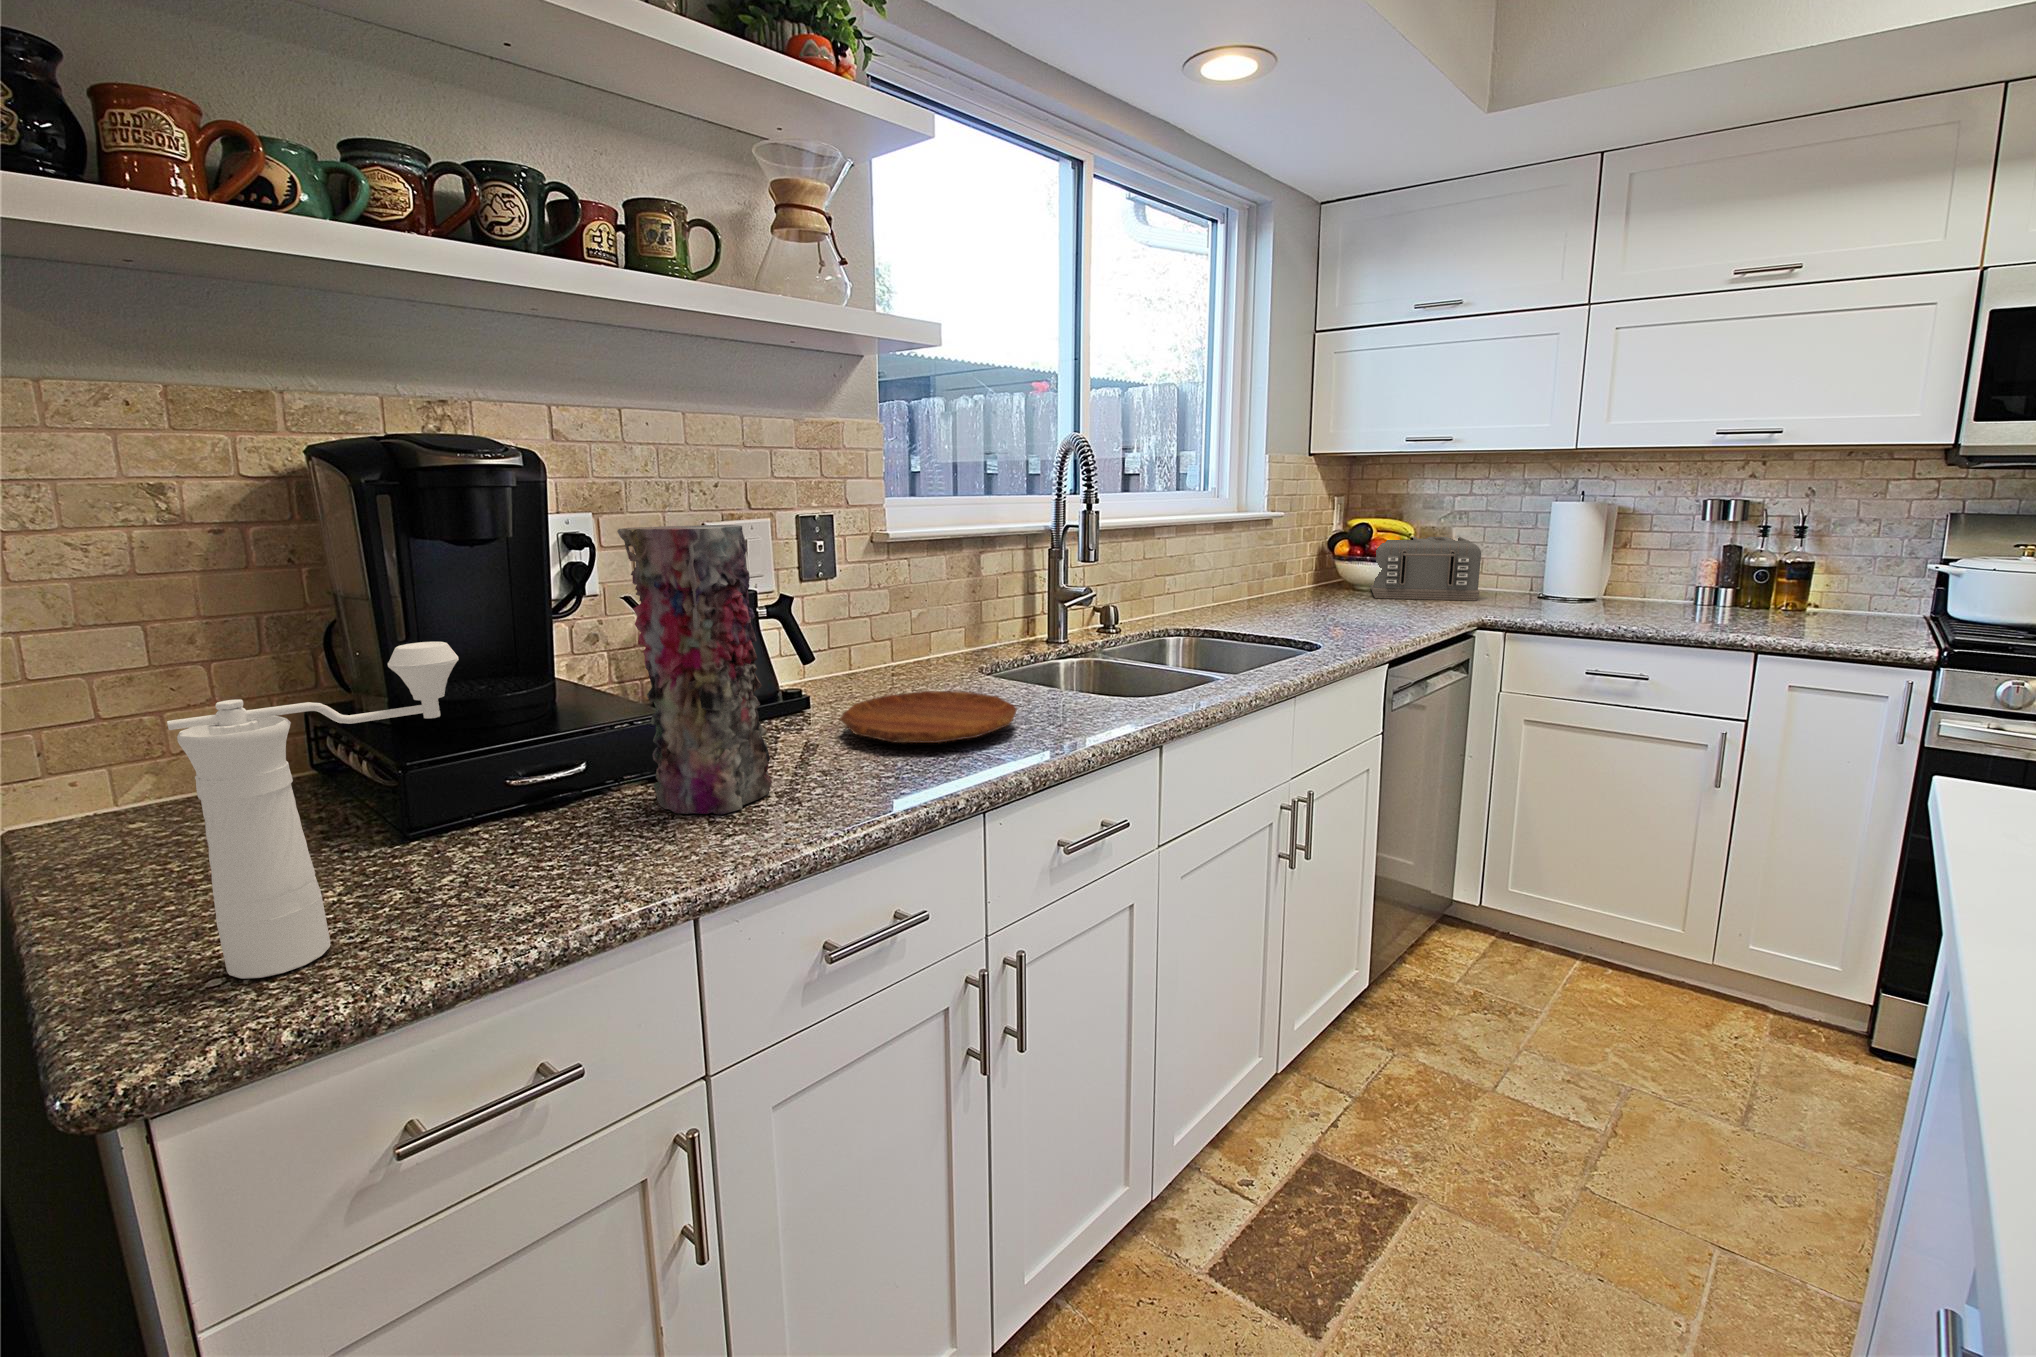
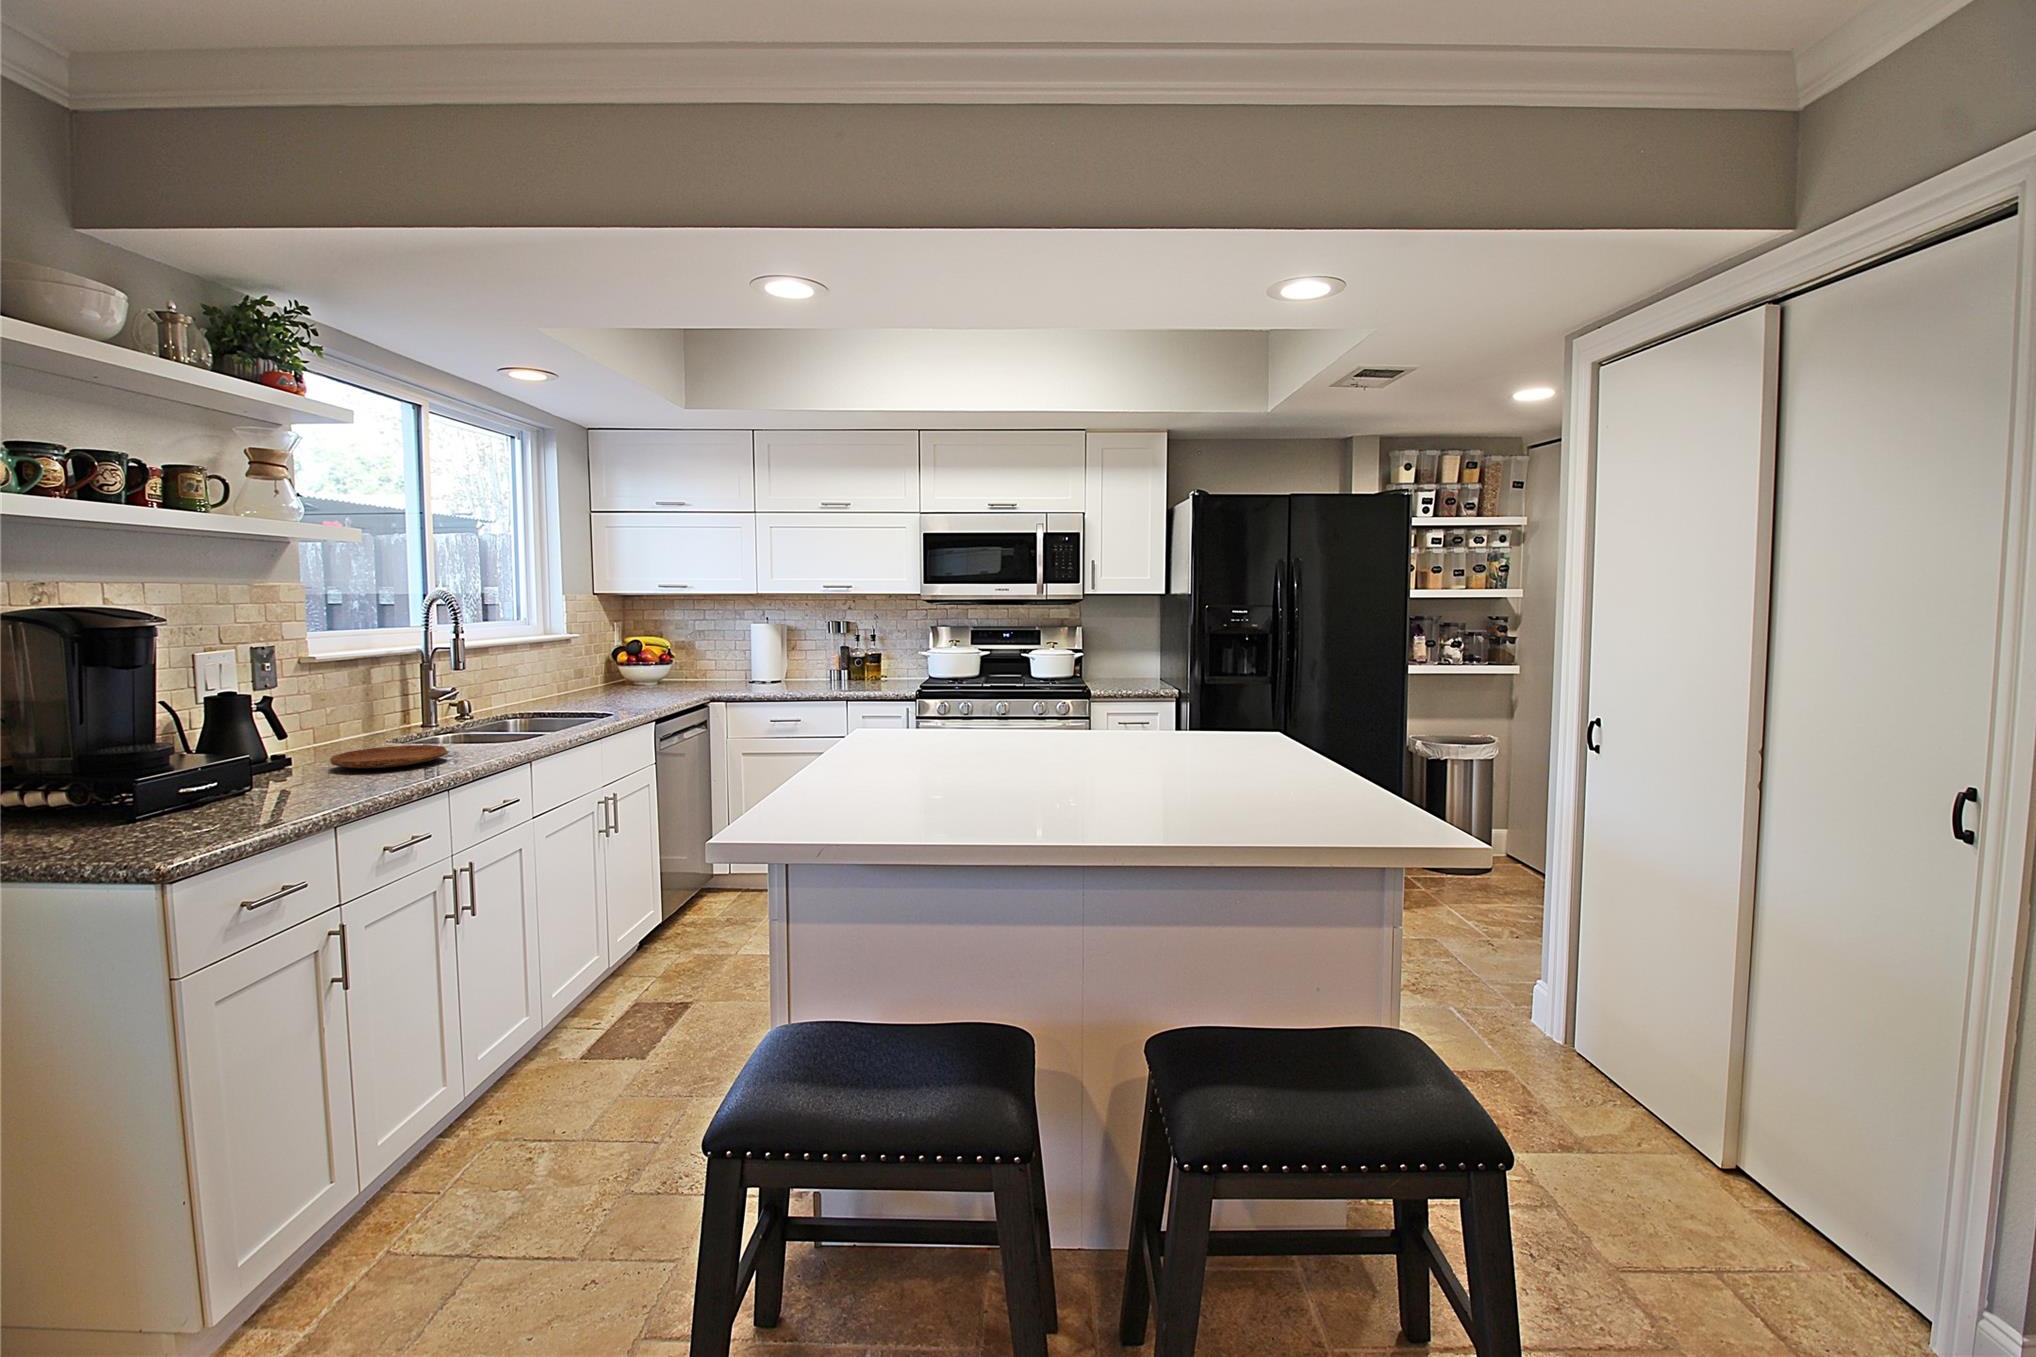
vase: present [617,525,772,814] -> none [244,655,329,799]
toaster: present [1370,537,1481,601] -> none [647,647,715,689]
pepper mill: present [167,642,459,979] -> none [135,707,238,845]

